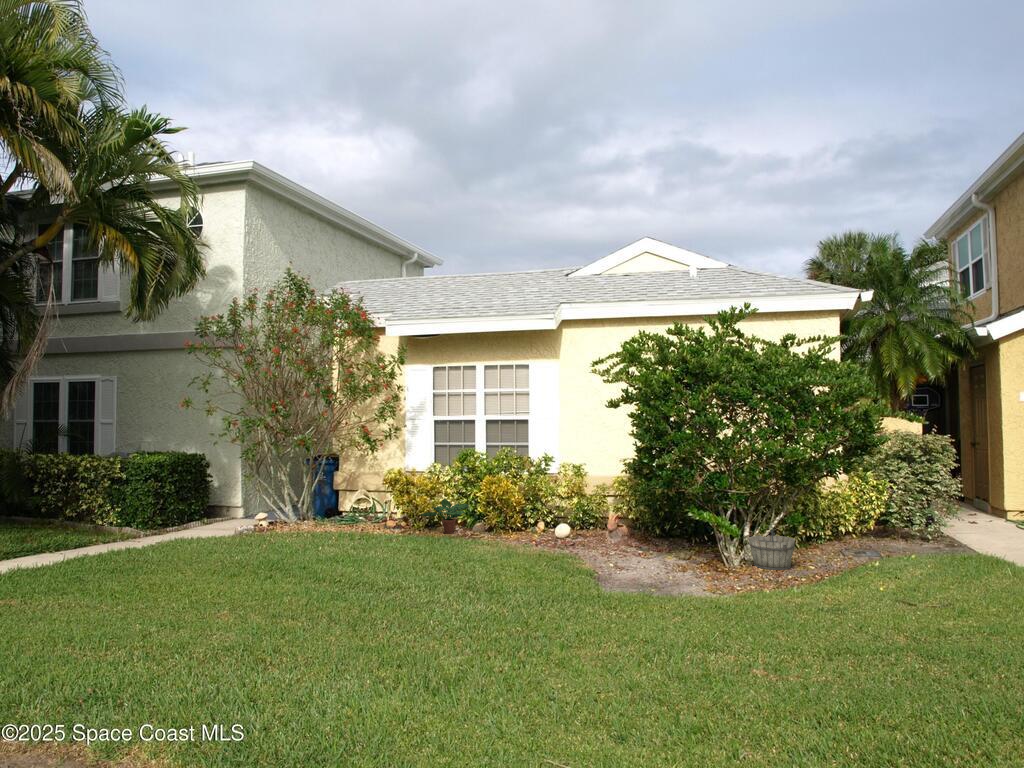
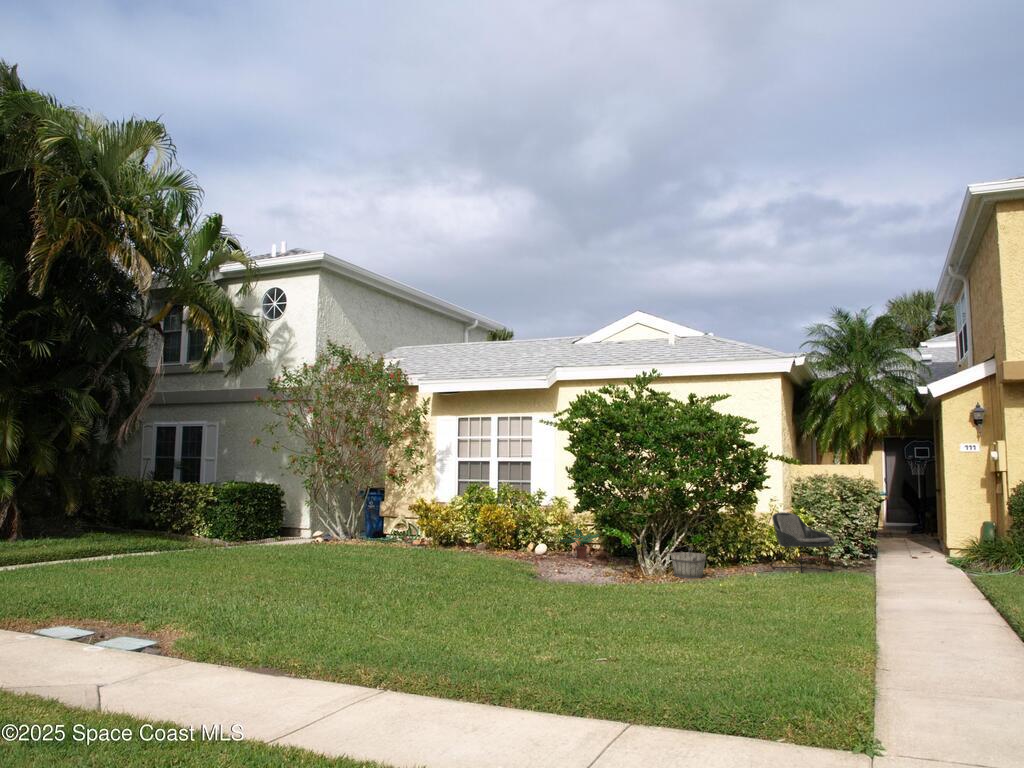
lounge chair: none [844,478,923,553] -> present [770,512,835,573]
potted plant: present [420,499,468,534] -> present [559,528,600,558]

